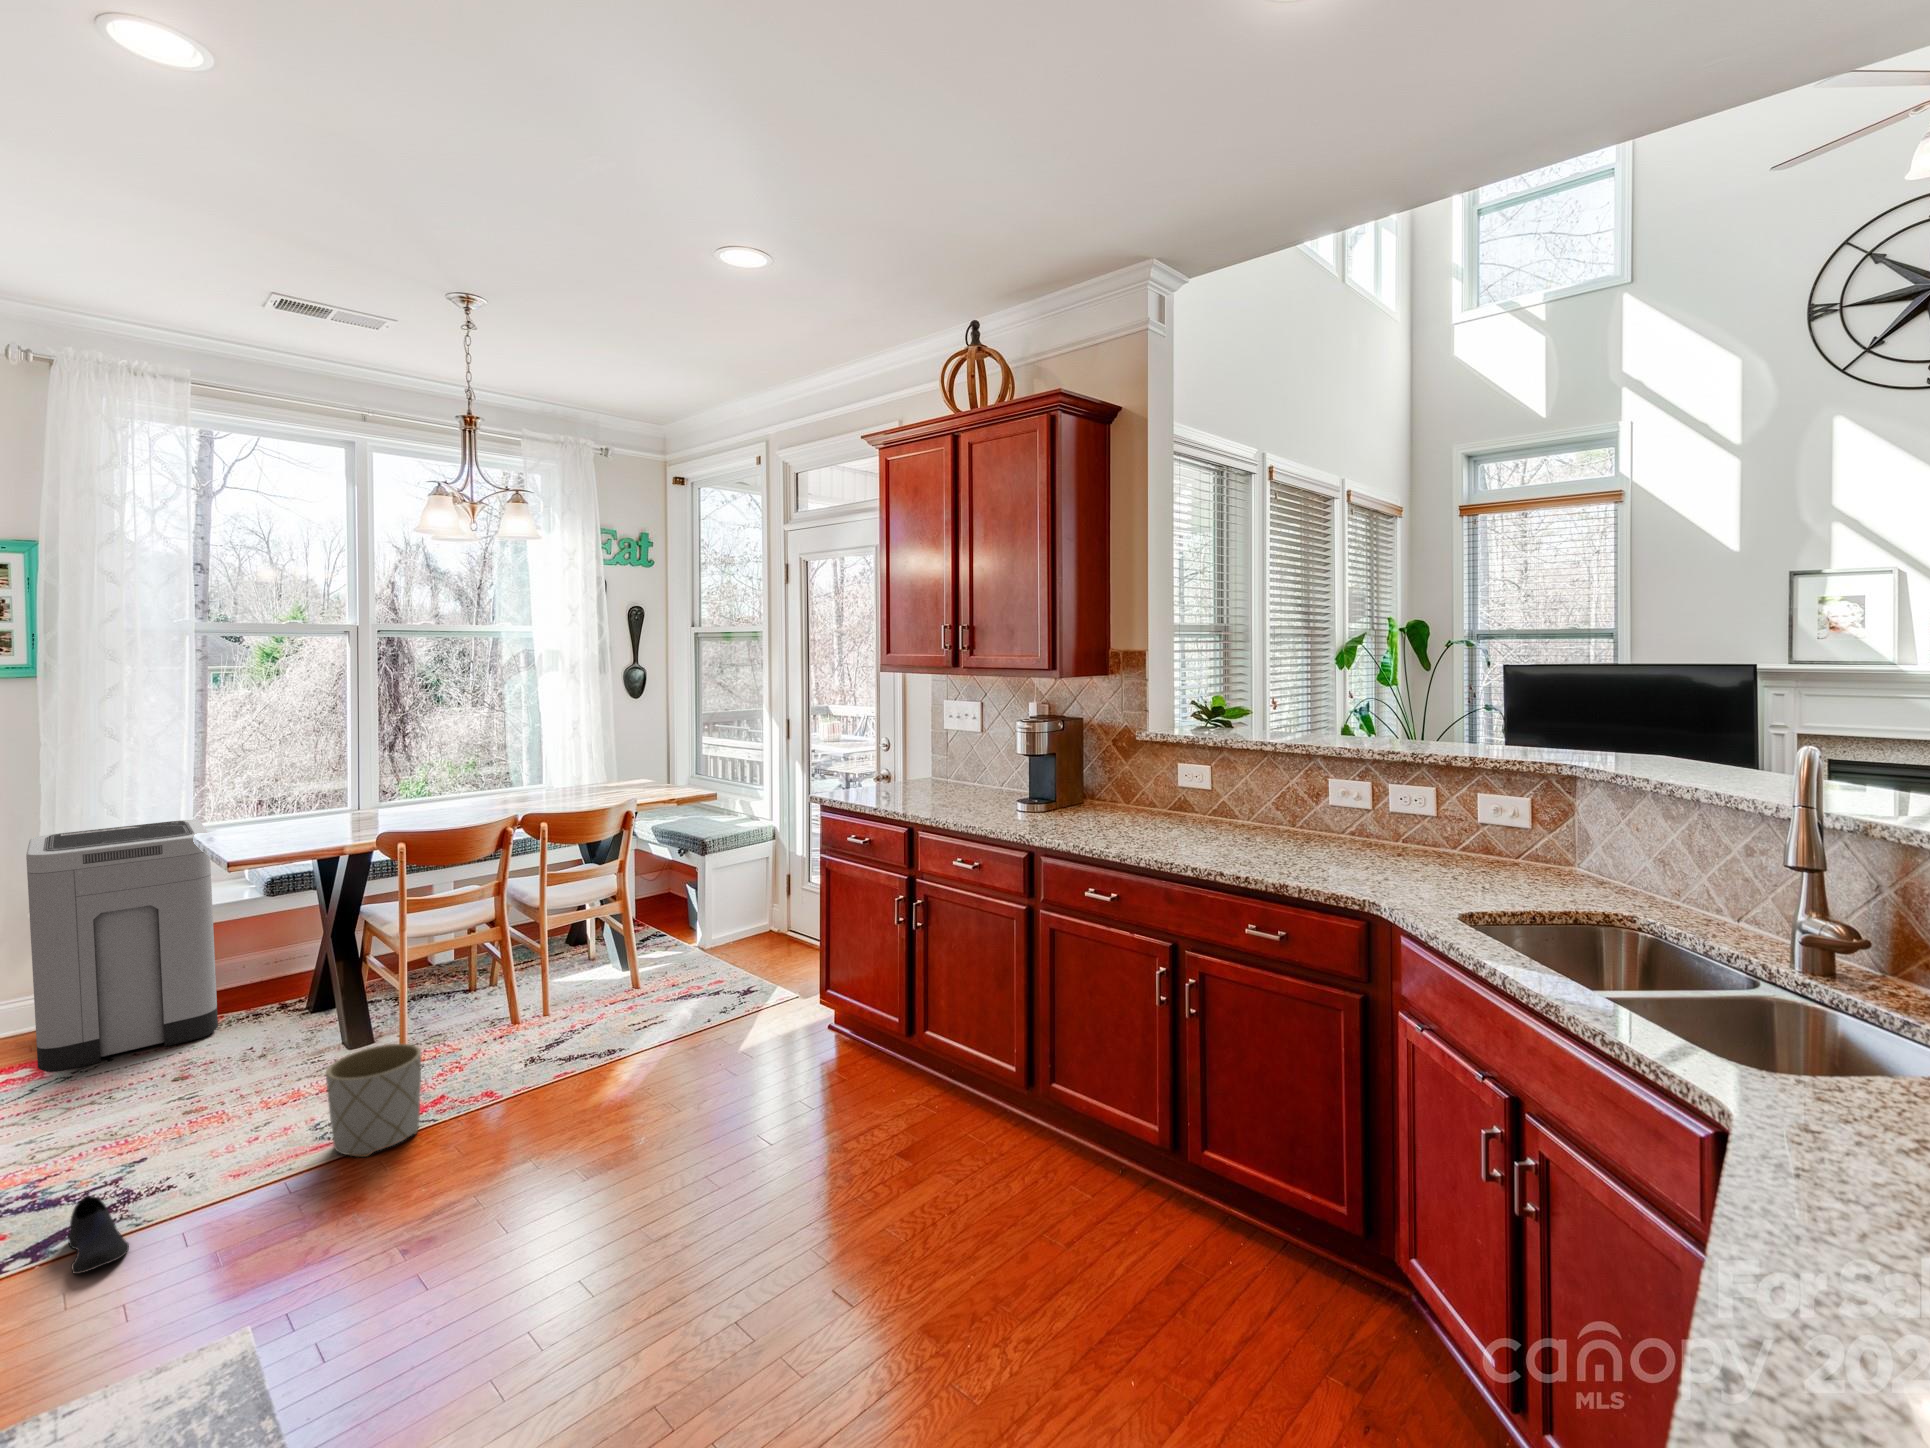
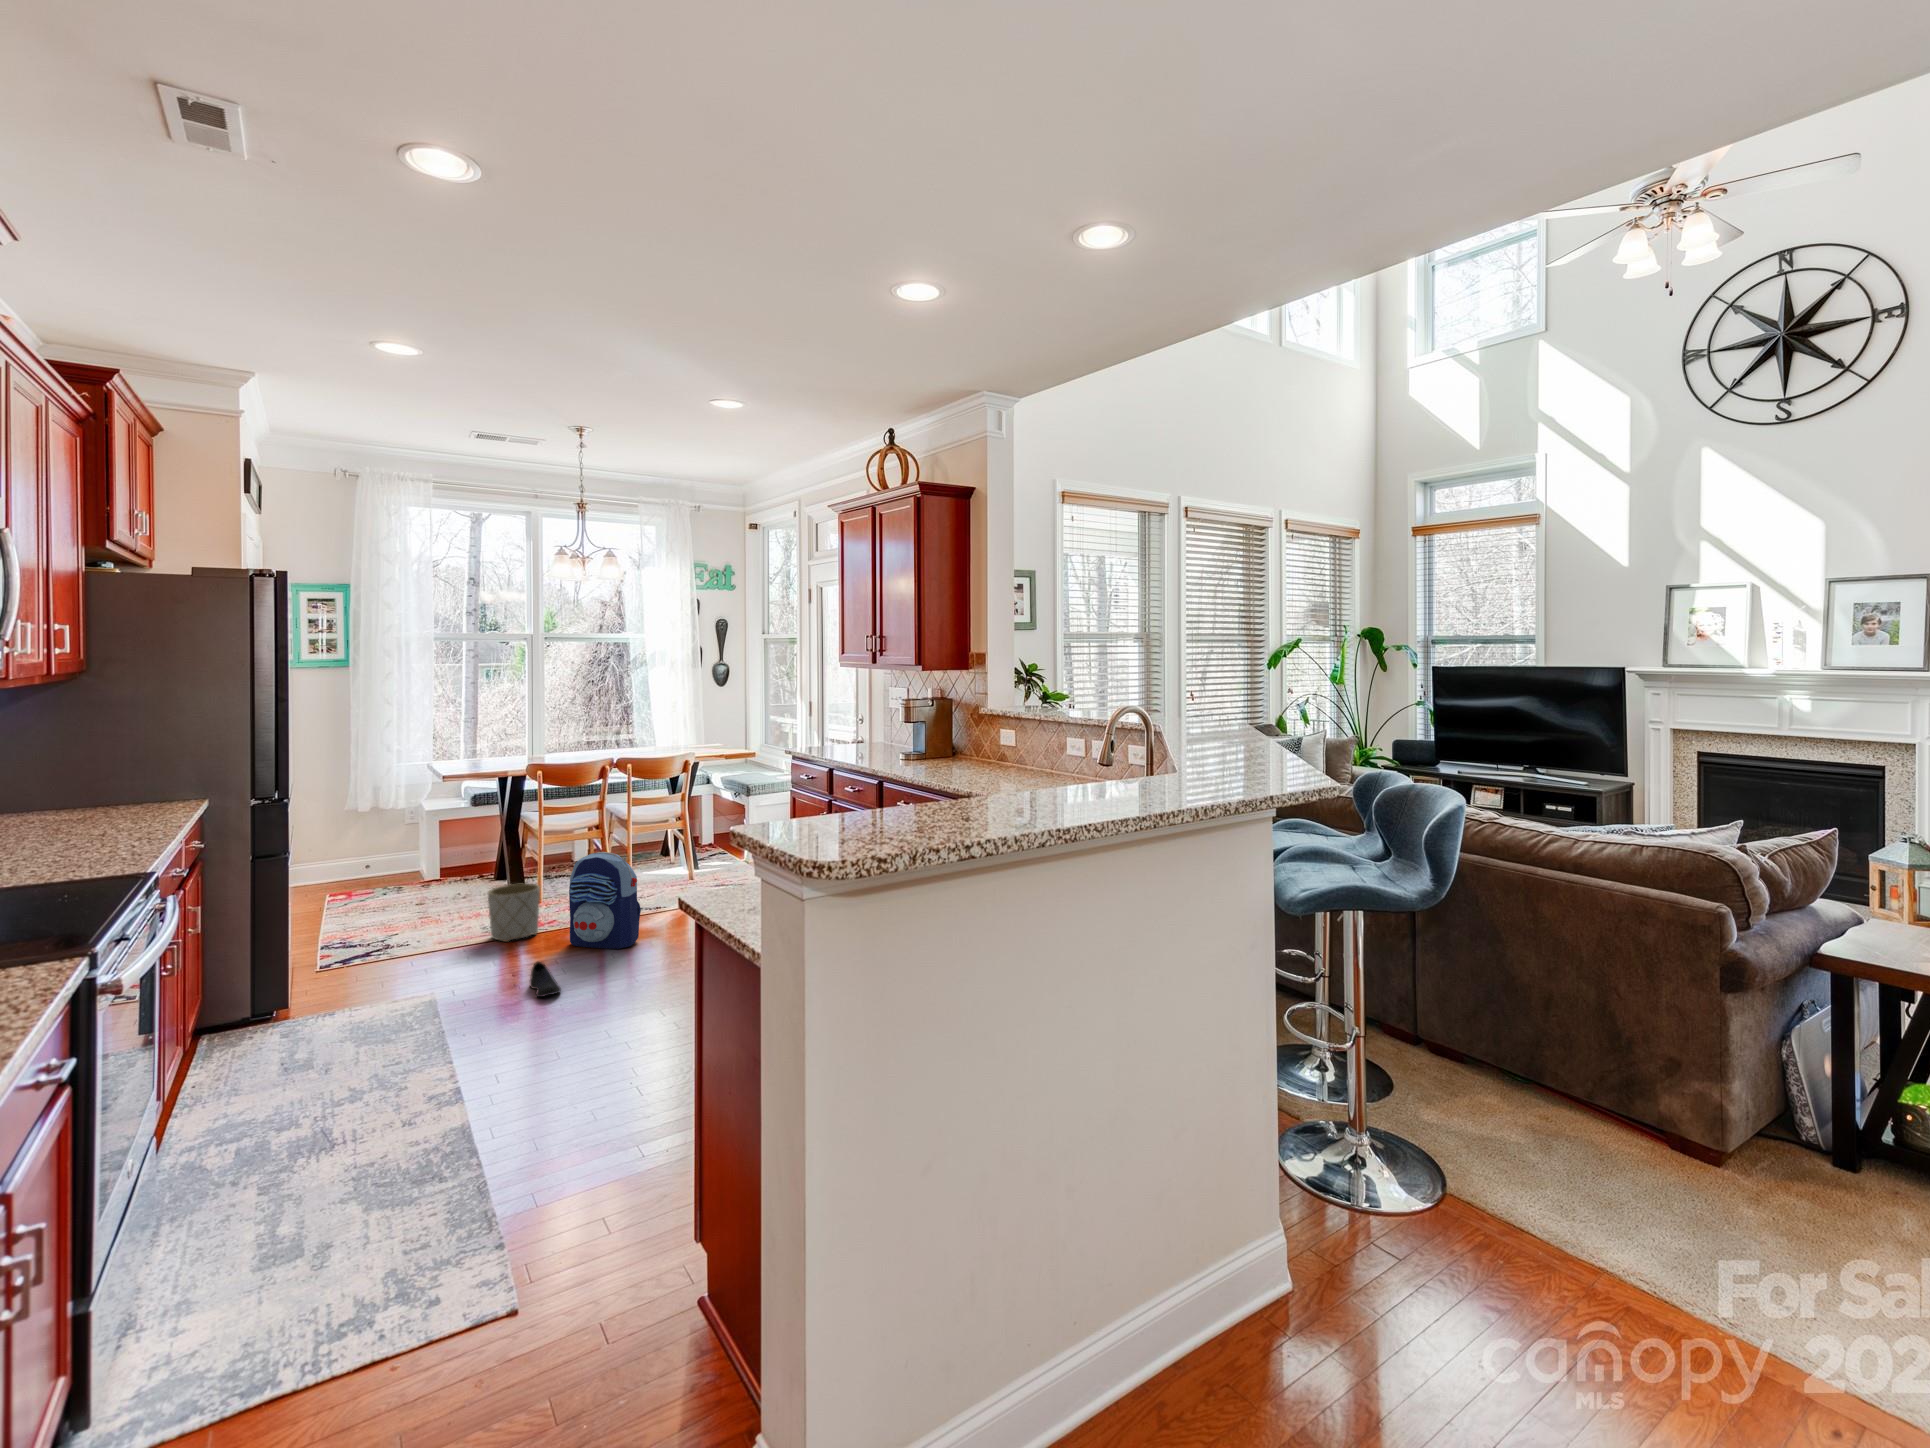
trash can: present [26,820,218,1072] -> none [344,756,442,897]
backpack: none [484,988,607,1153] -> present [569,852,641,949]
shoe: present [68,1196,129,1274] -> present [530,962,561,997]

